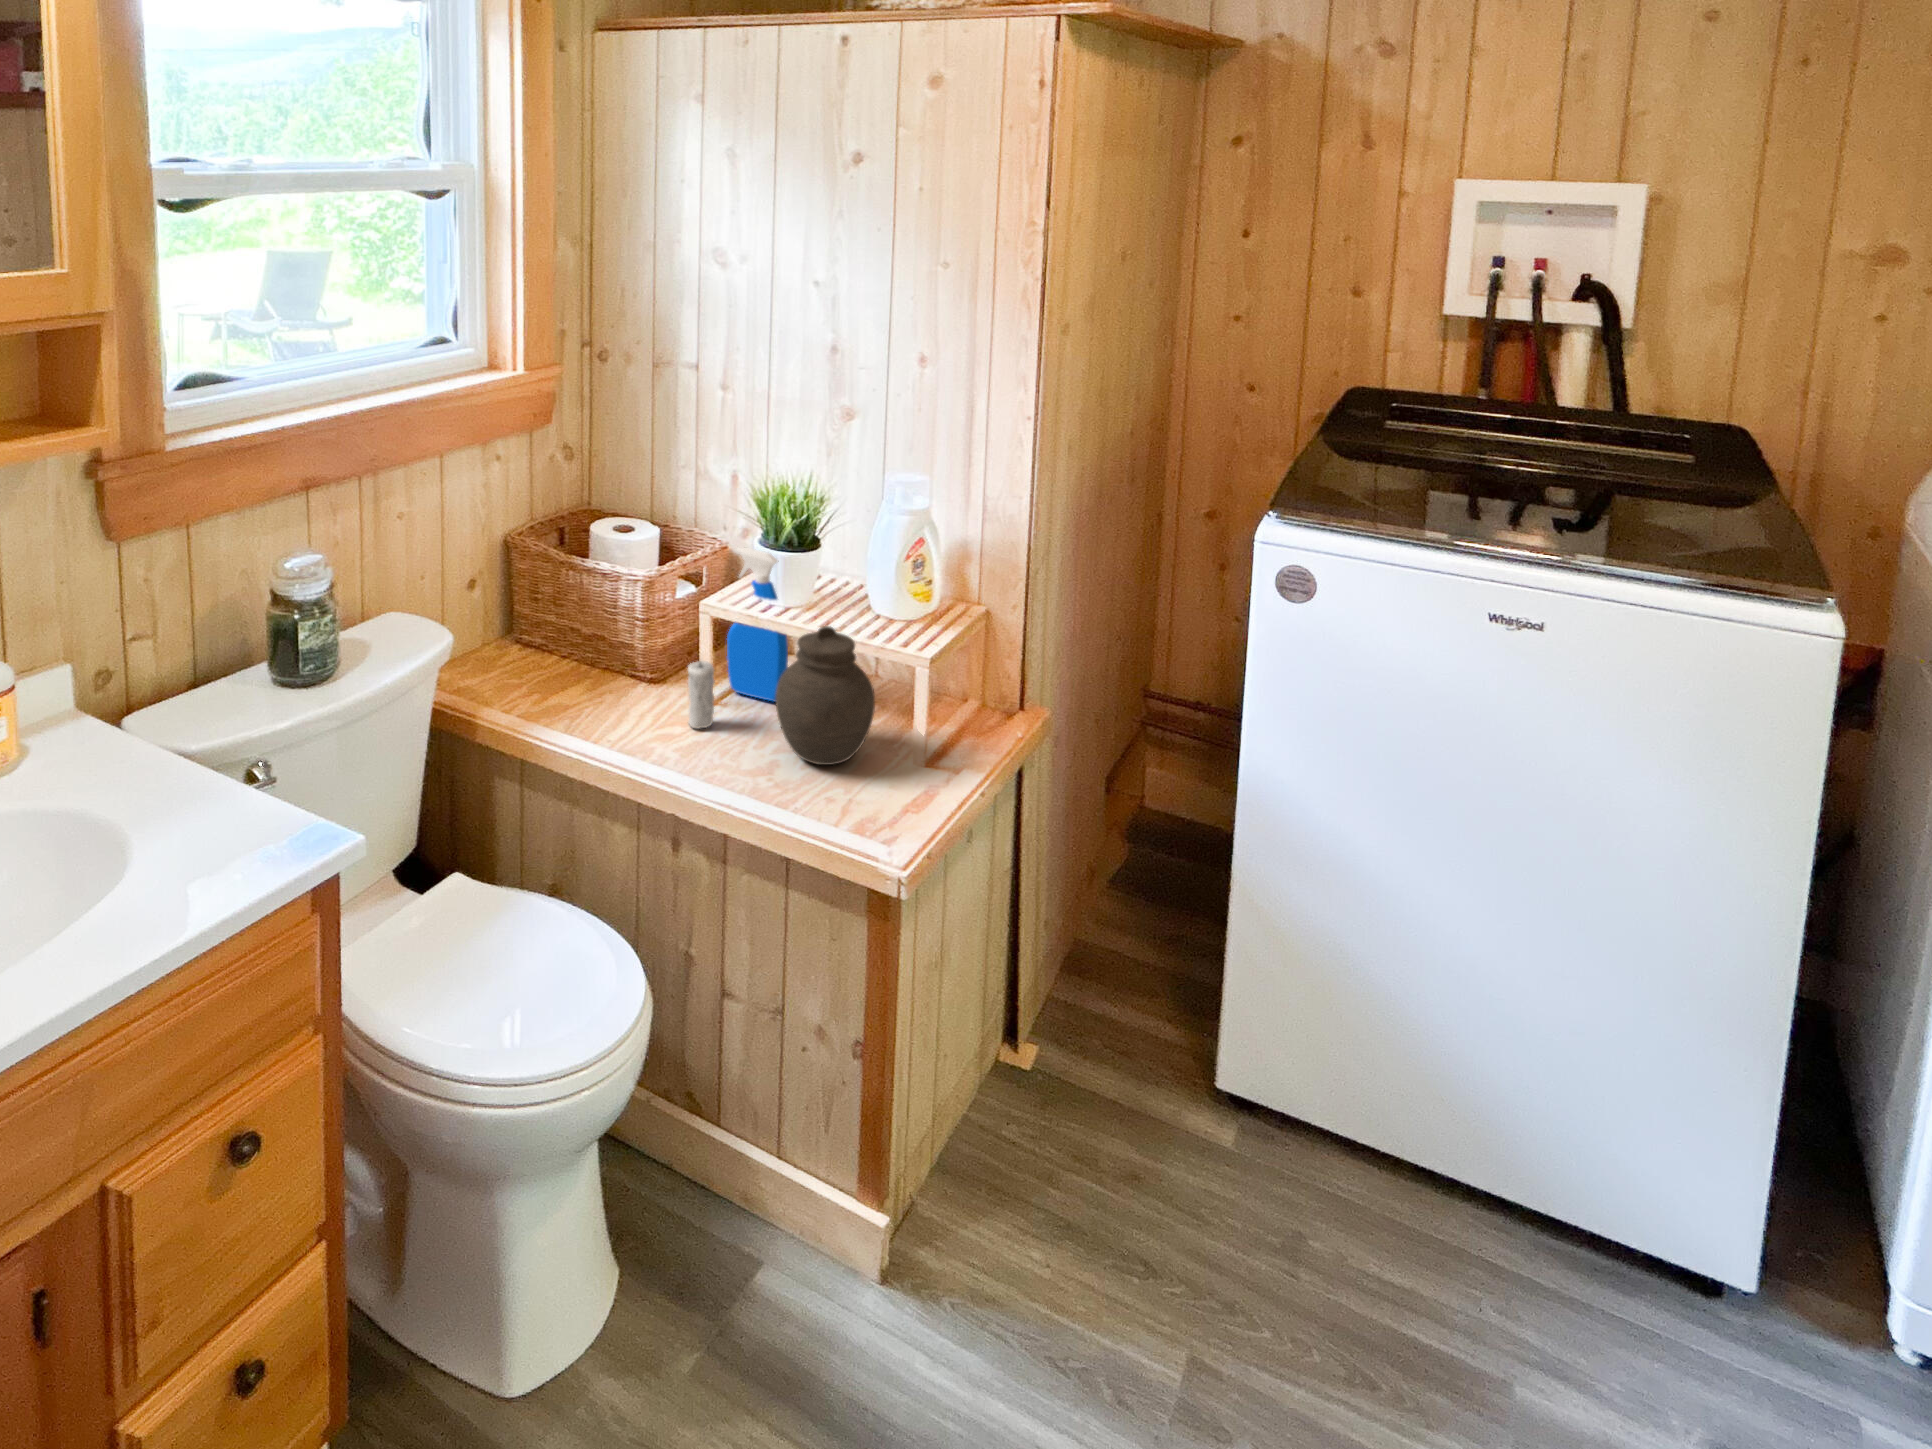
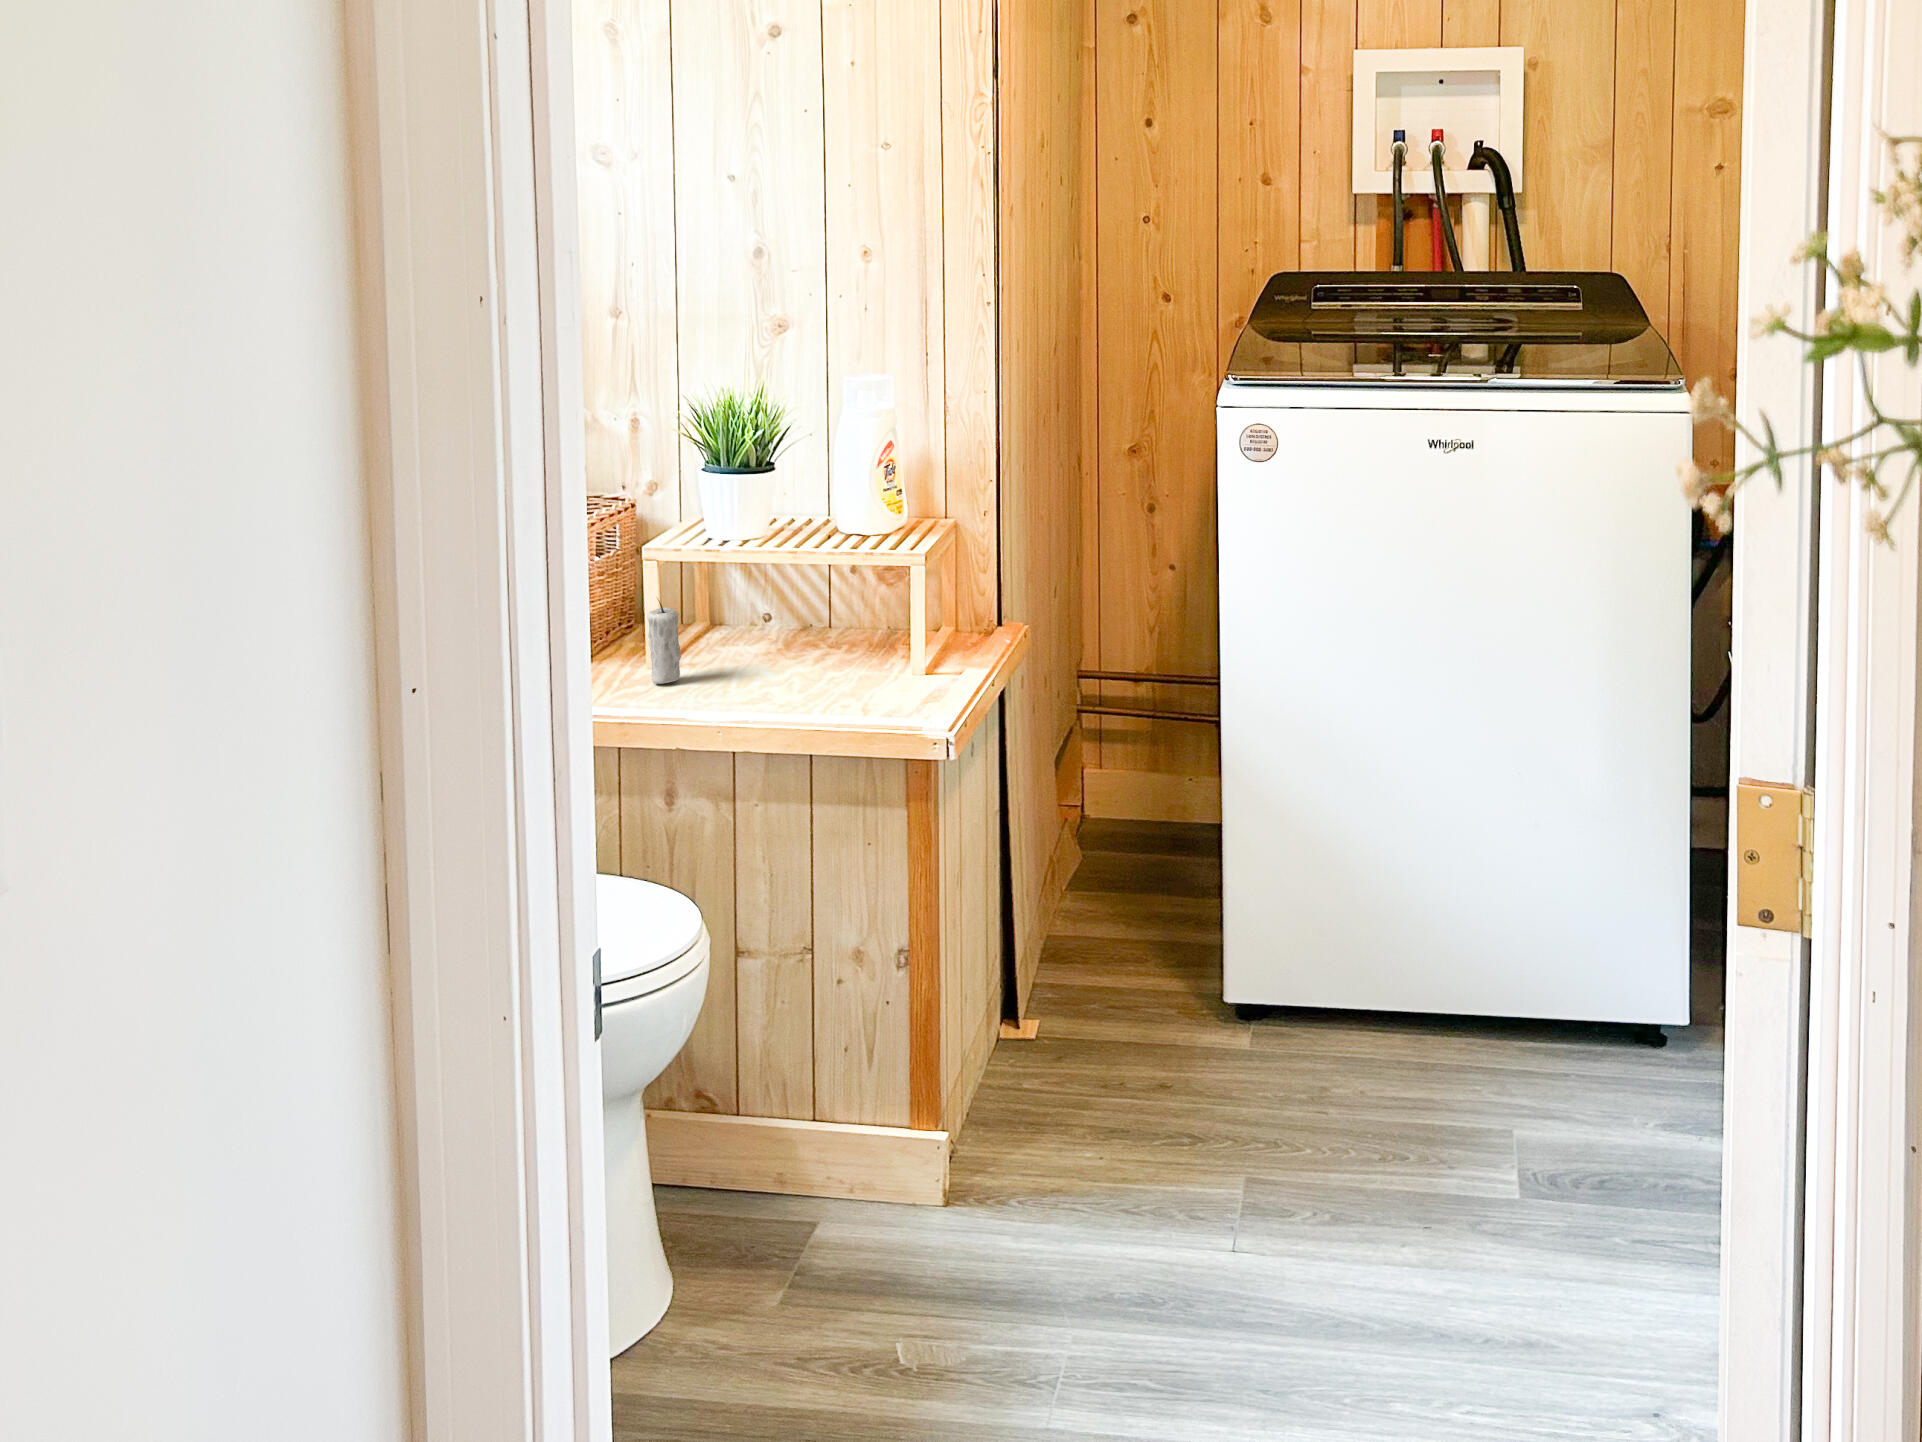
spray bottle: present [727,548,788,702] -> none [671,482,747,655]
jar: present [775,626,875,765] -> none [760,537,870,688]

